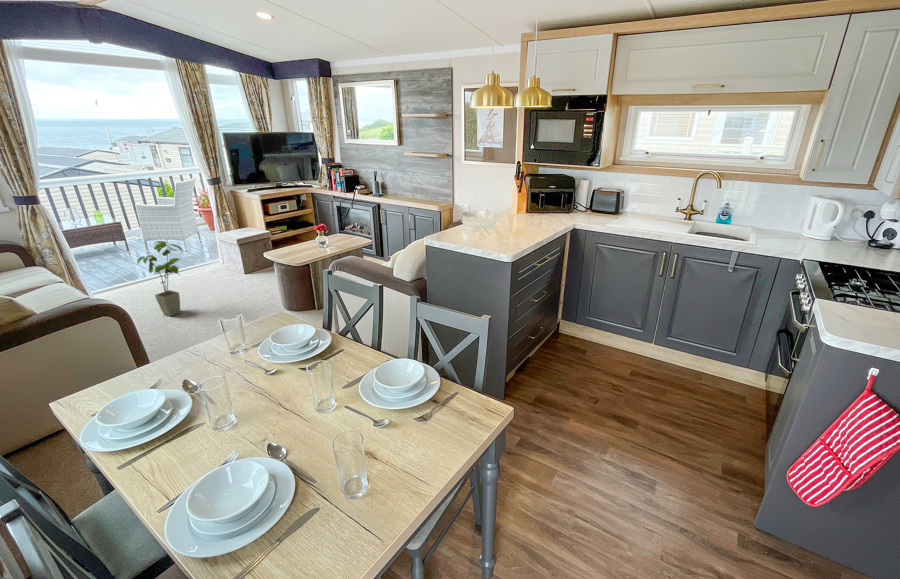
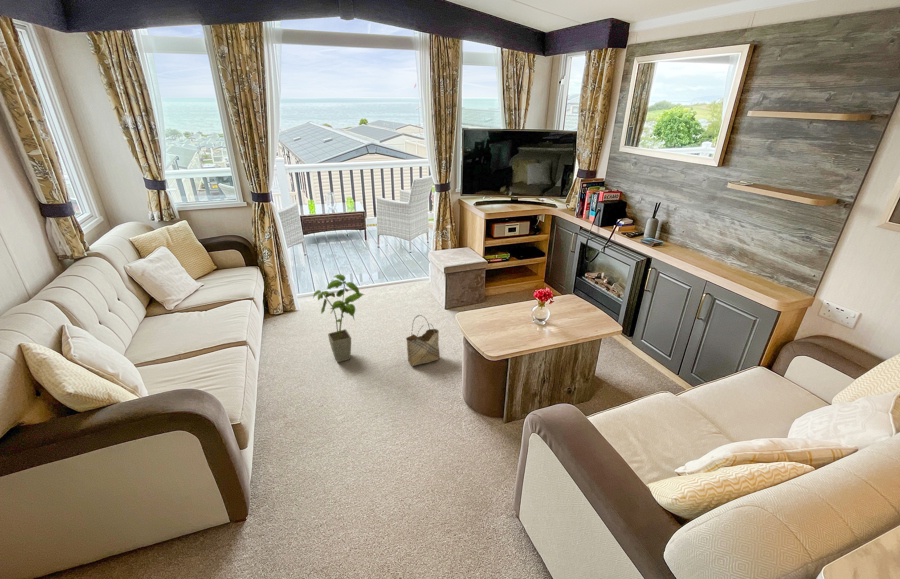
woven basket: none [228,265,257,303] -> present [406,315,440,366]

